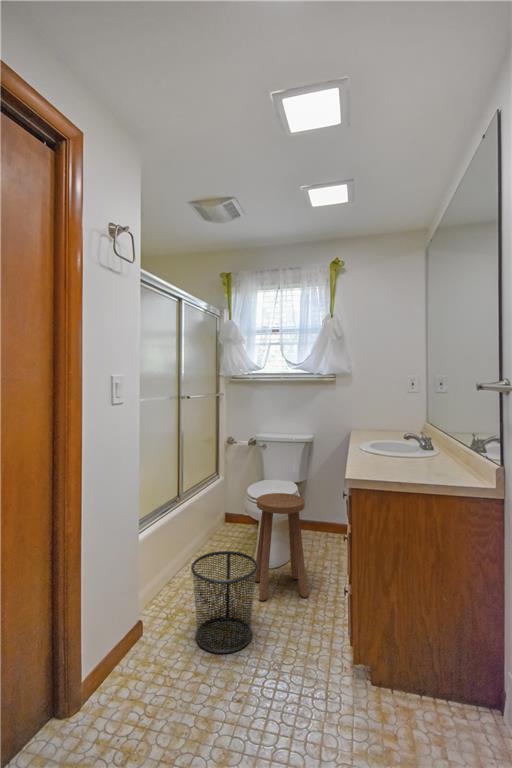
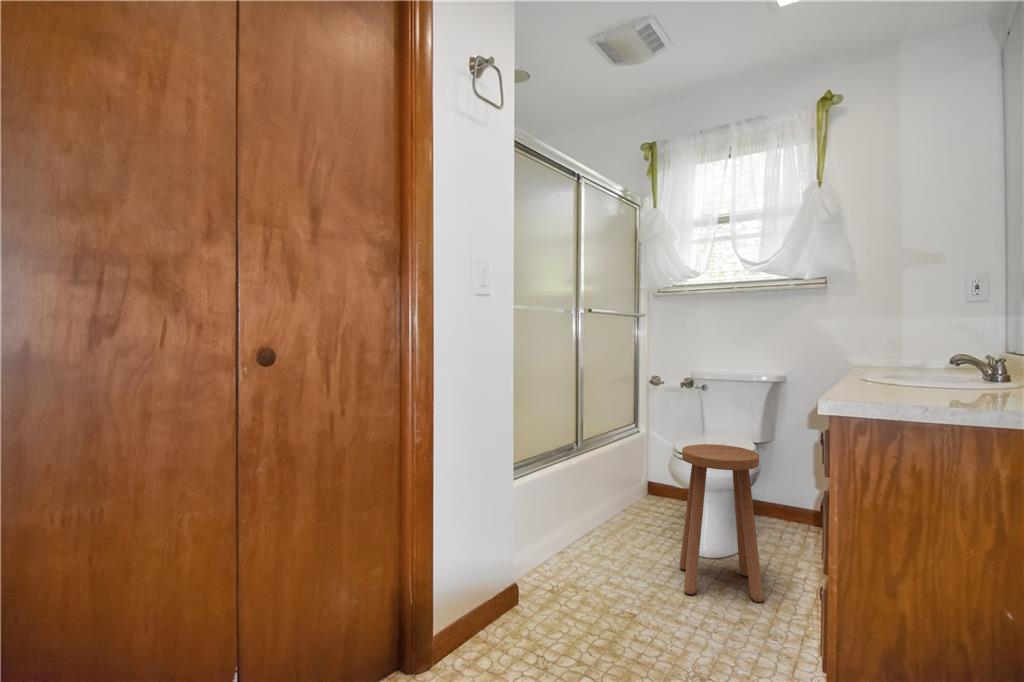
waste bin: present [191,551,258,653] -> none [579,510,676,648]

